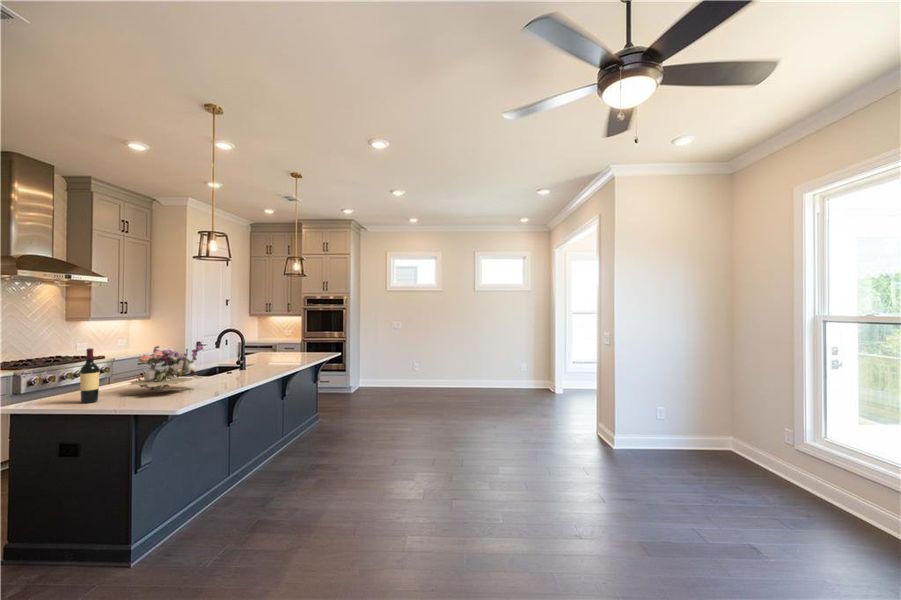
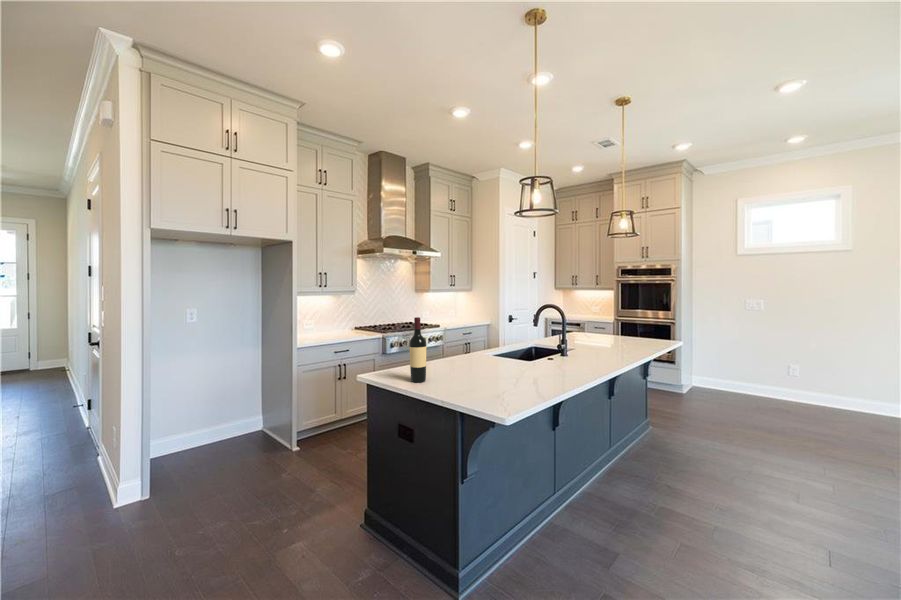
flower arrangement: present [130,342,203,391] -> none [454,315,533,377]

